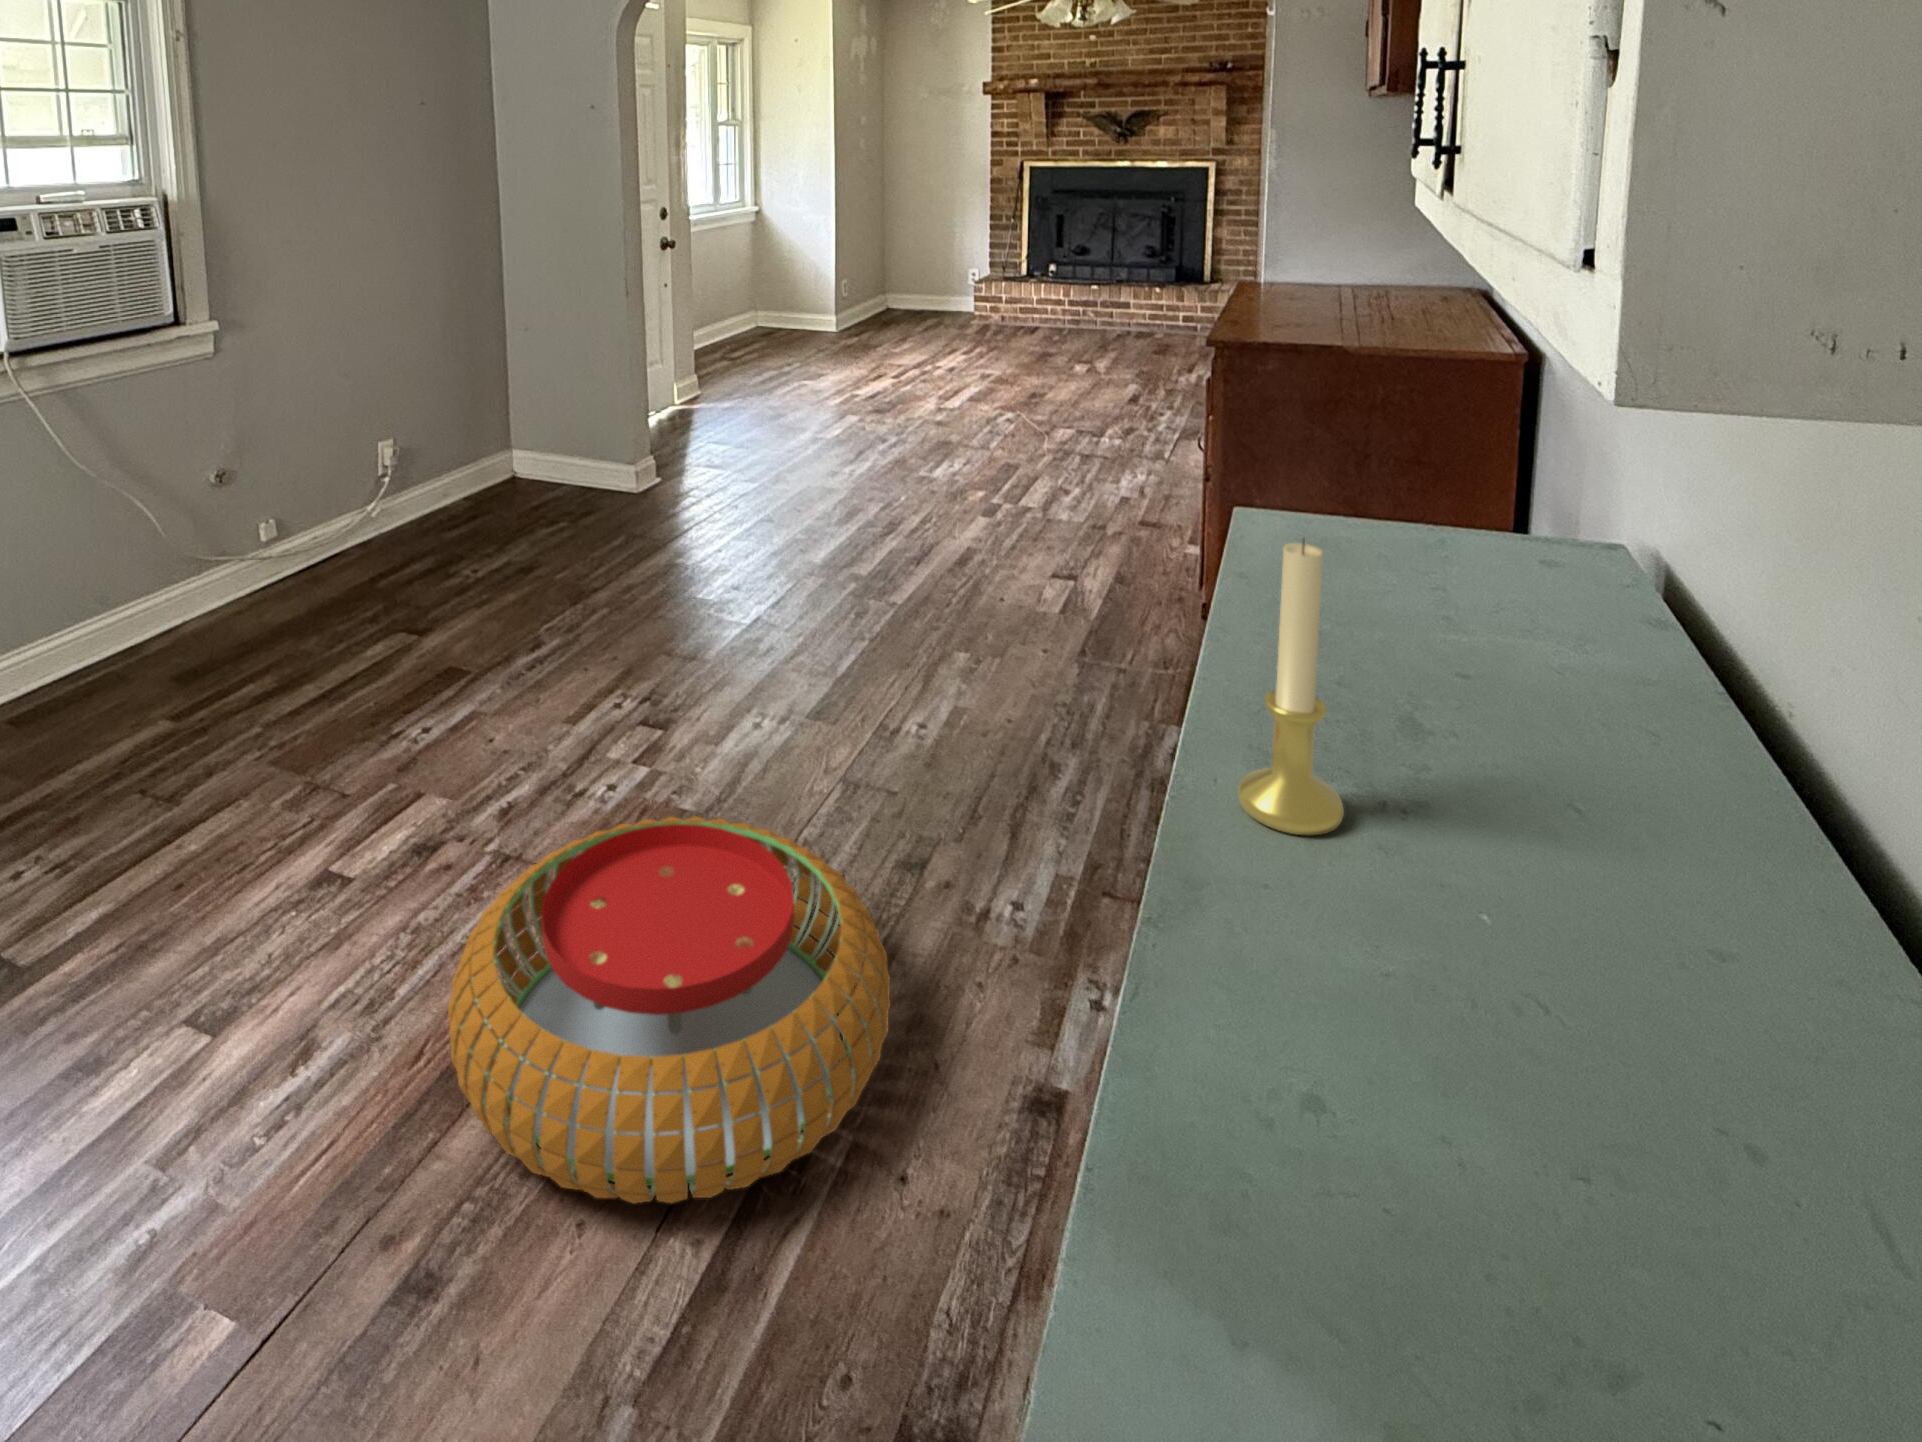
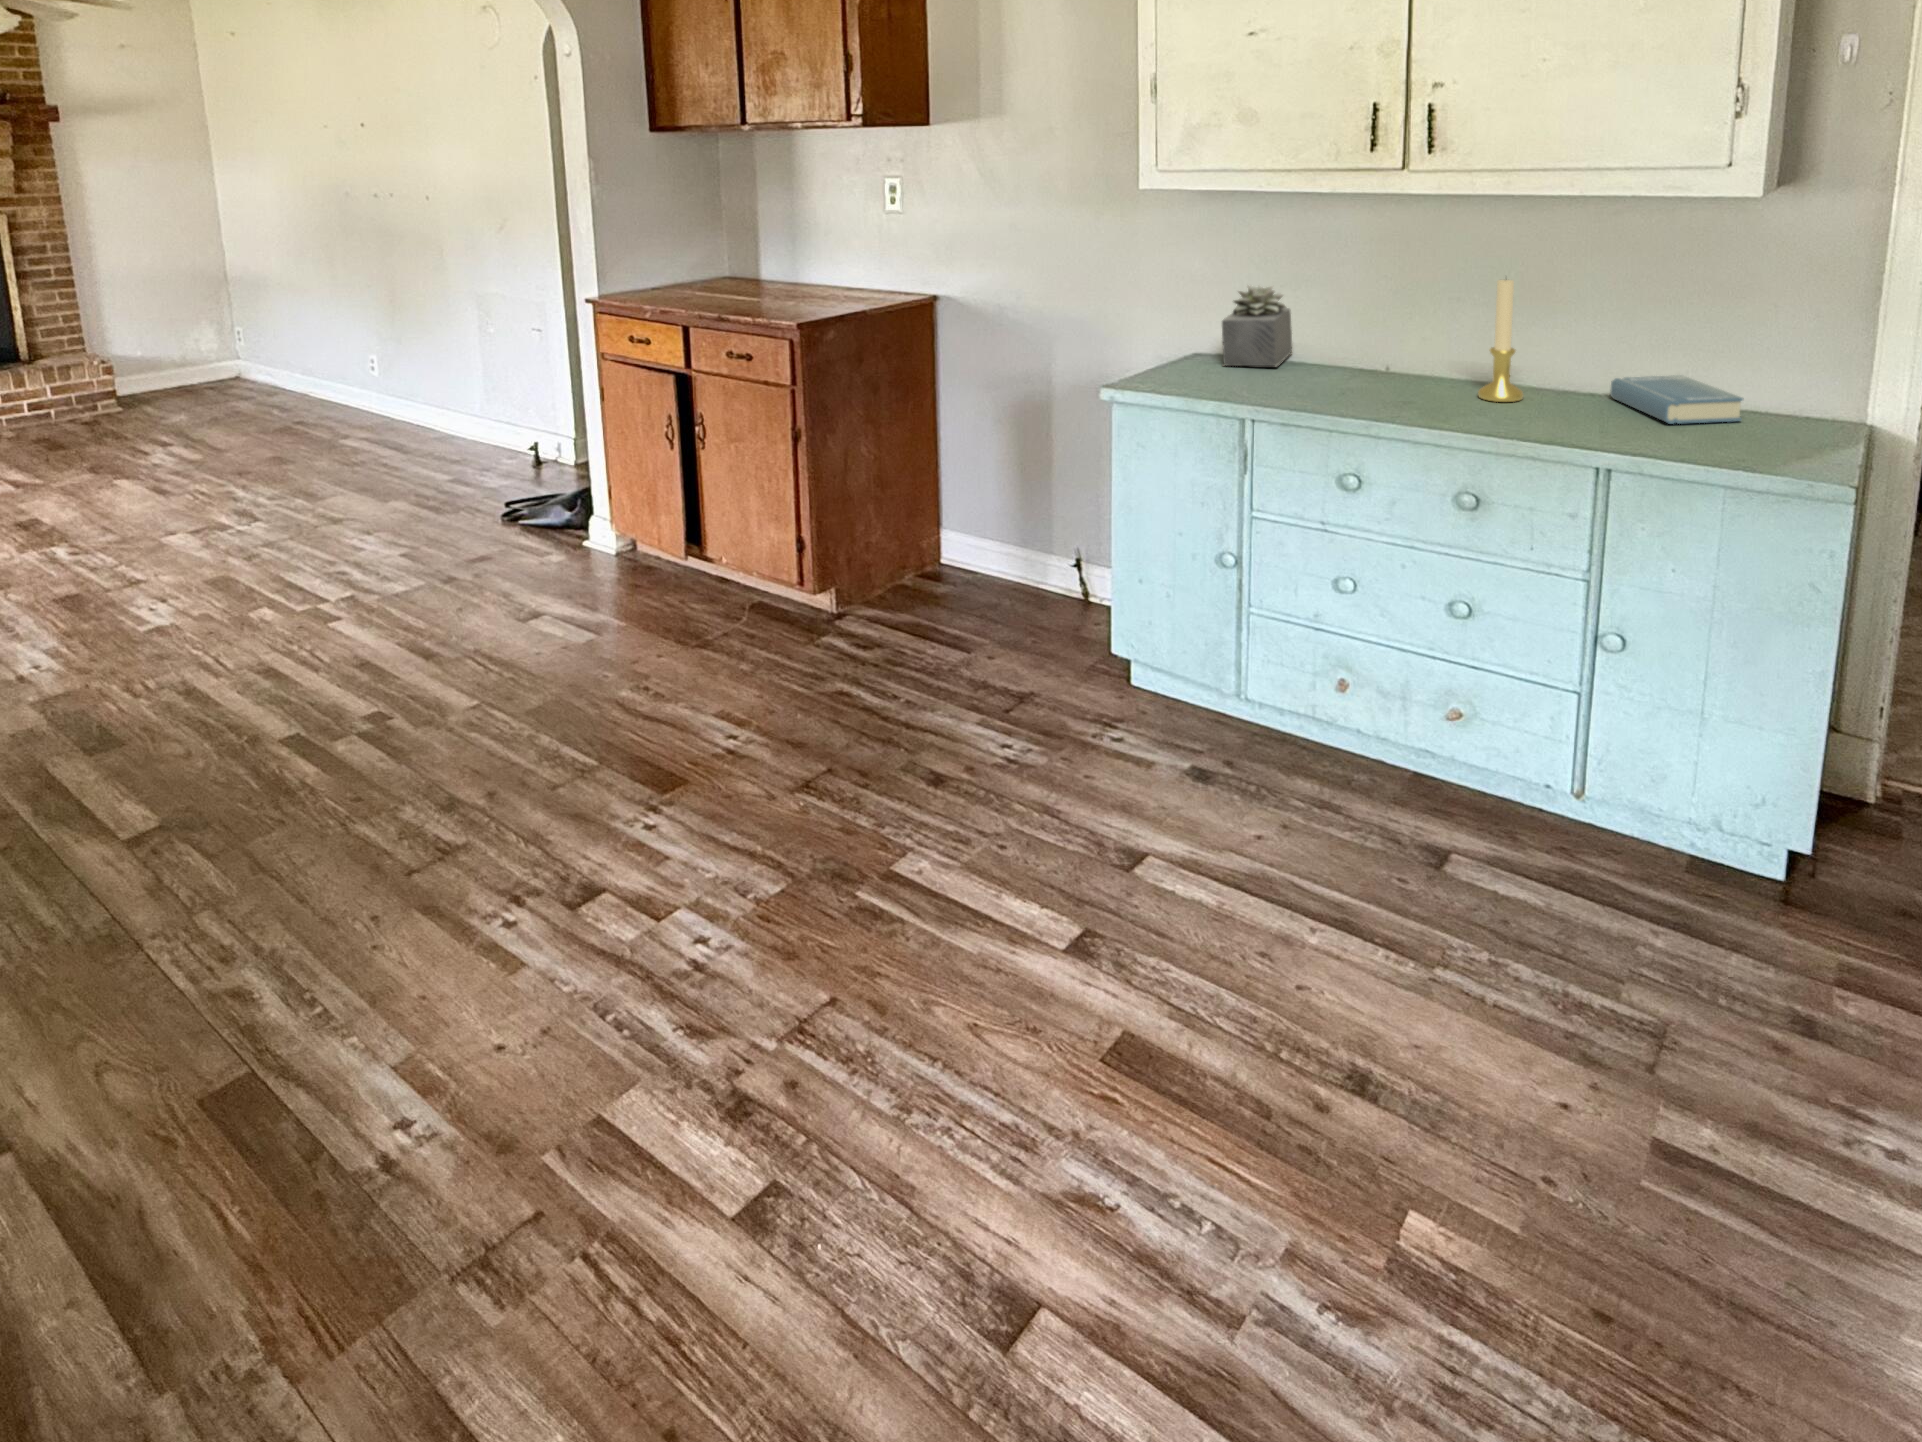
succulent plant: none [1303,443,1472,602] -> present [1222,286,1292,366]
pouf: present [447,816,890,1203] -> none [920,742,1315,1046]
hardback book: none [1161,925,1599,1210] -> present [1610,375,1743,424]

